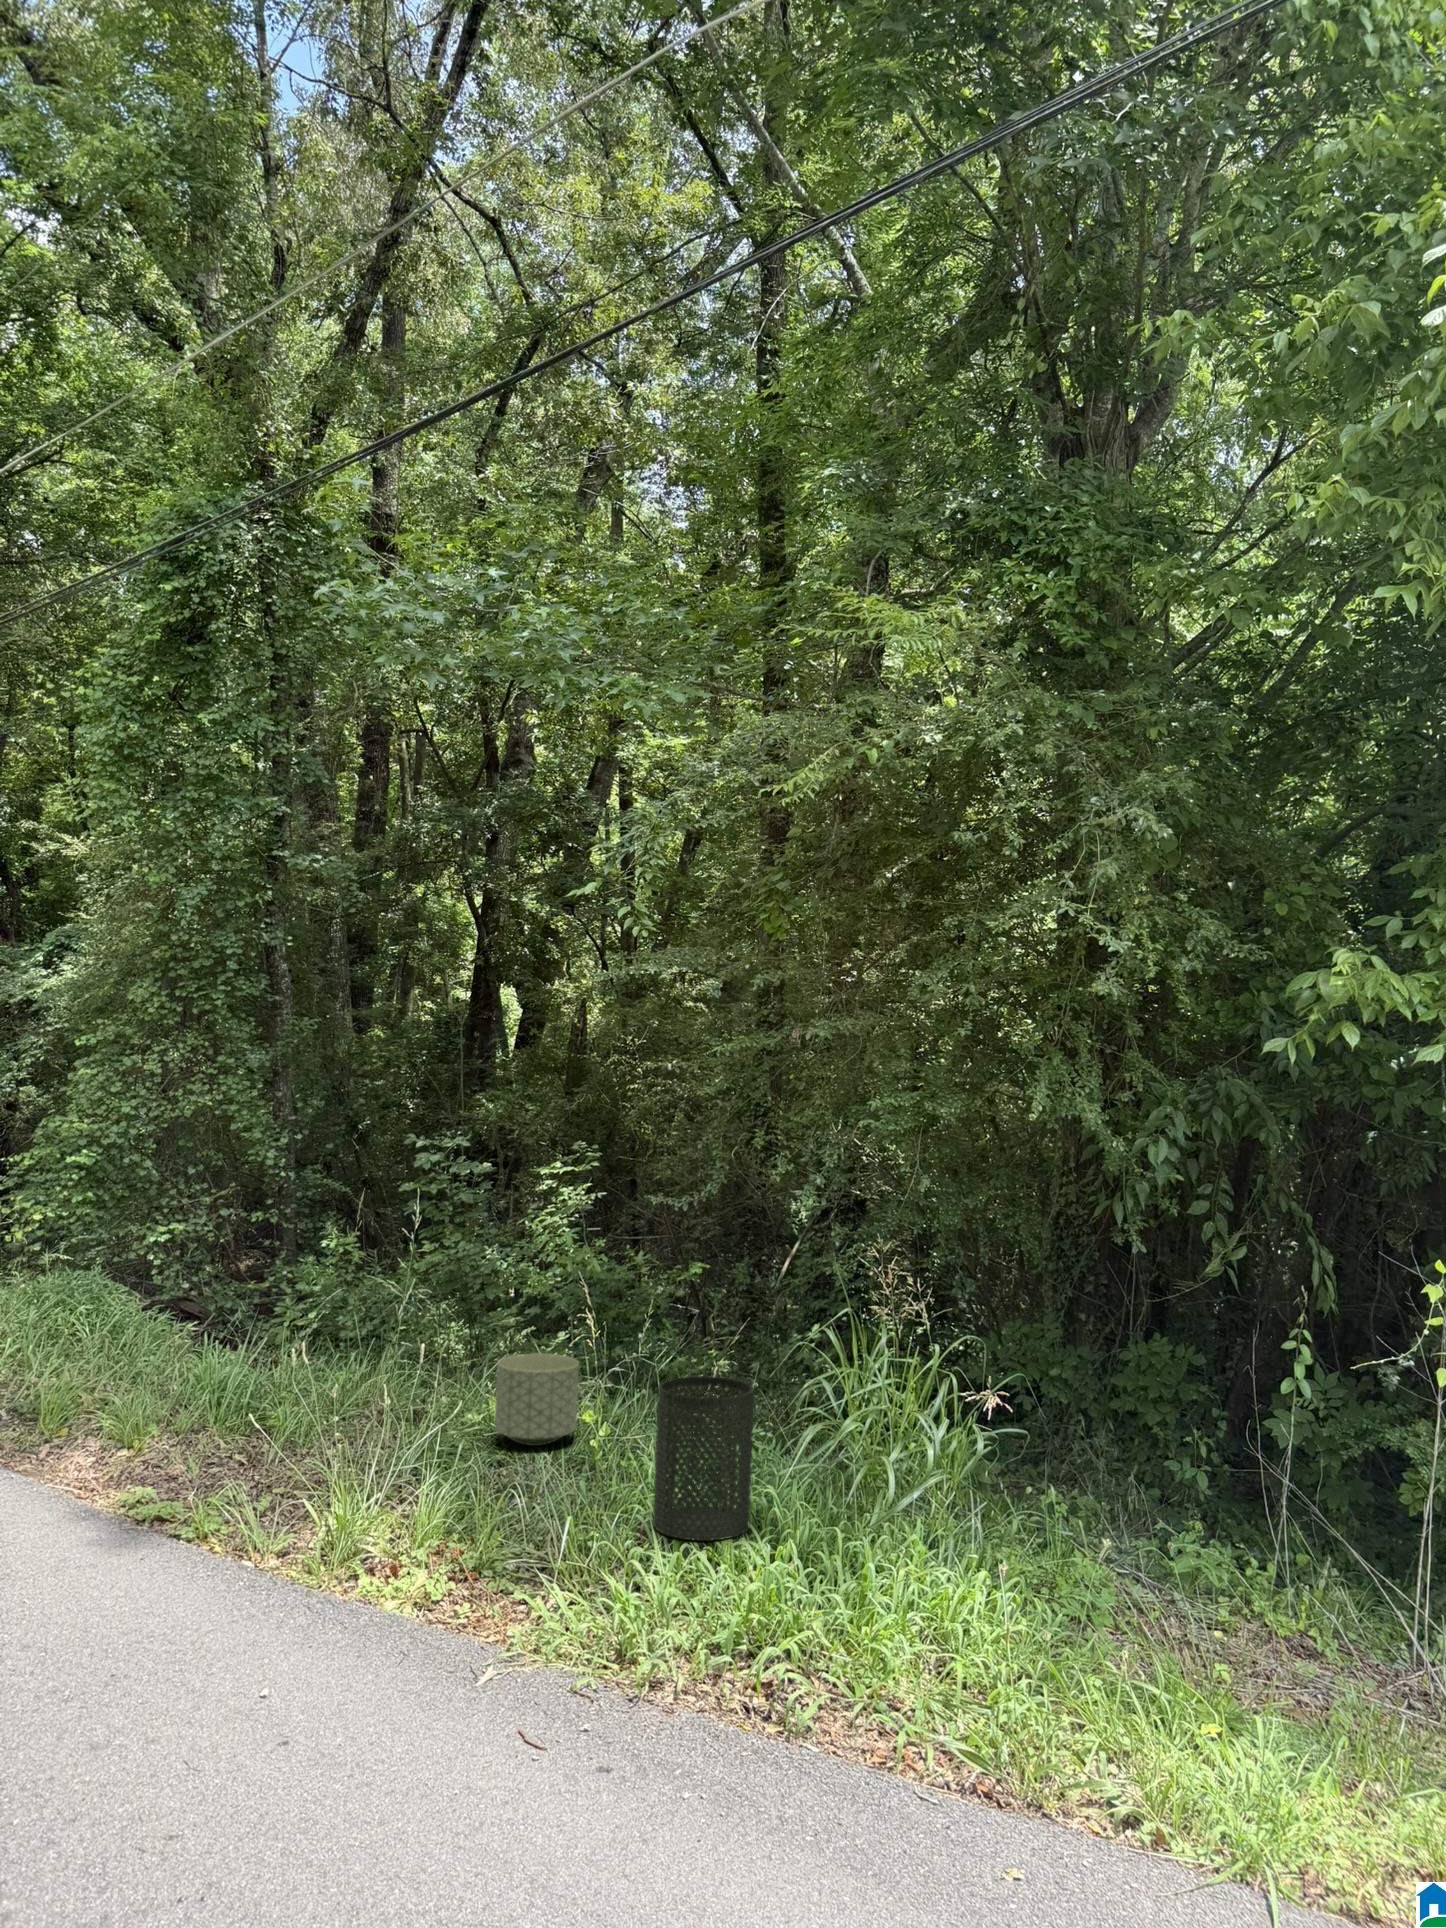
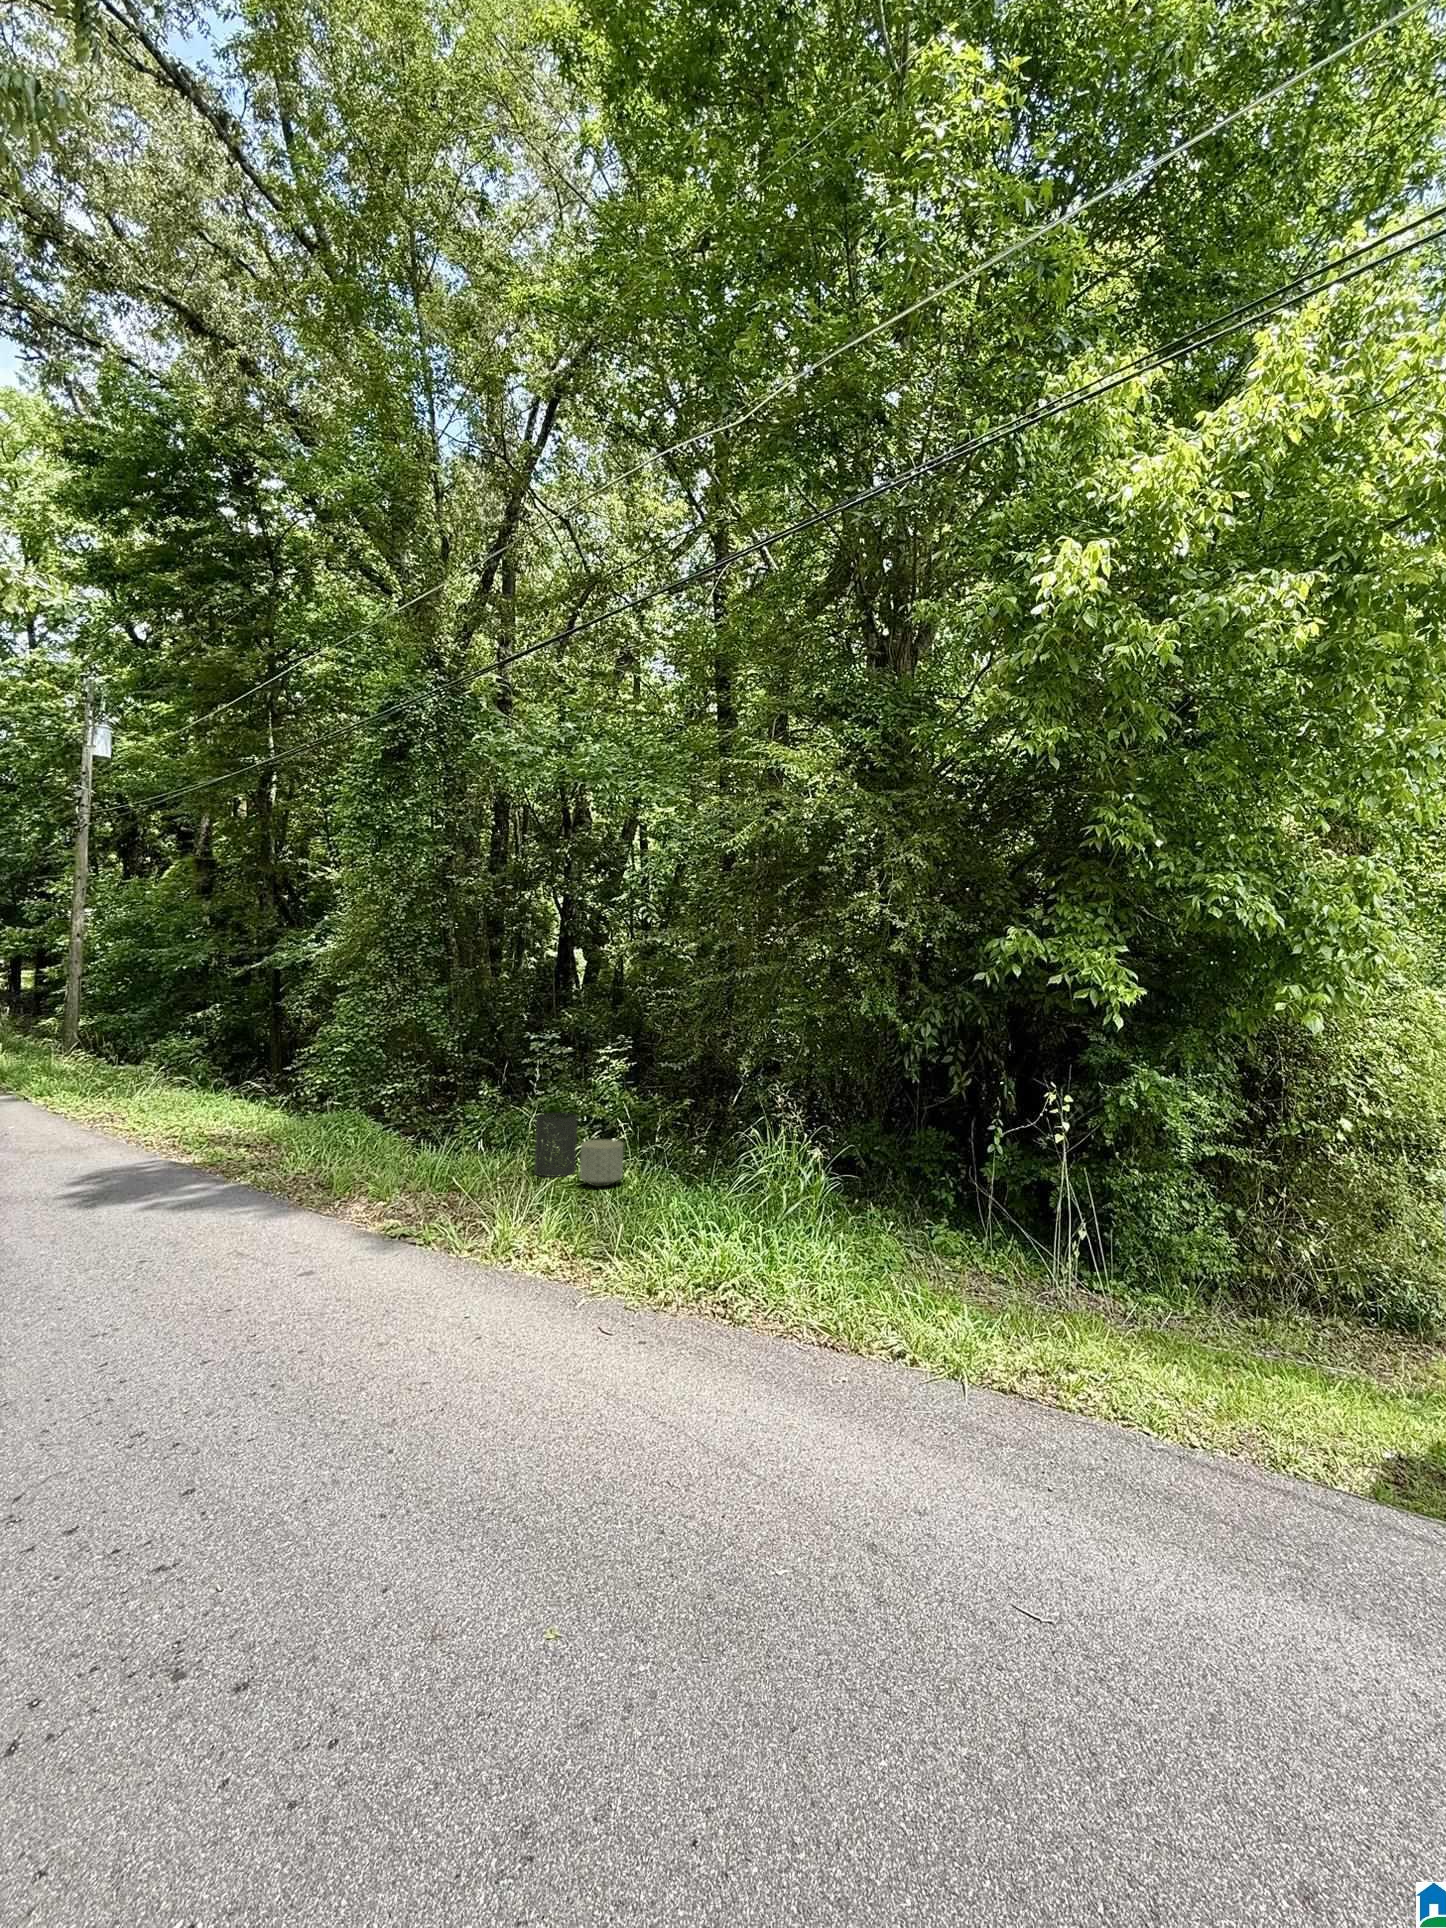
trash can: present [653,1376,754,1541] -> present [534,1113,578,1177]

